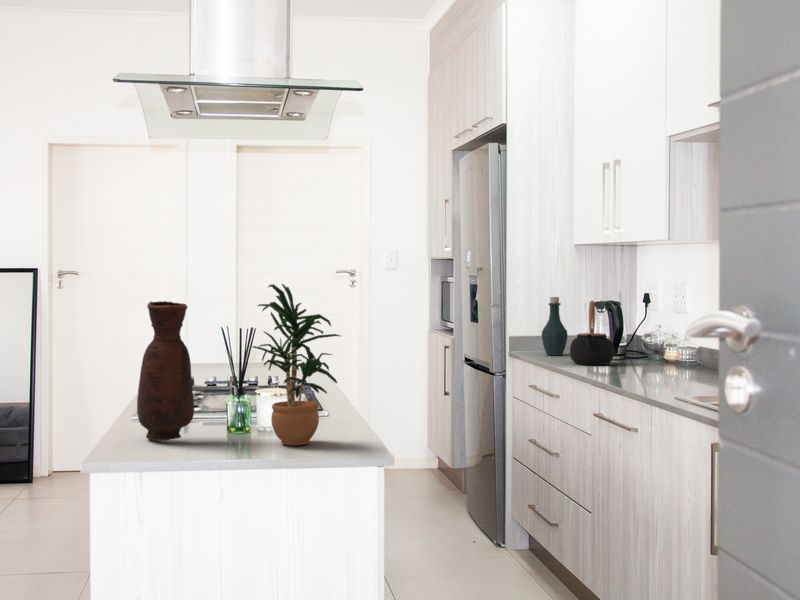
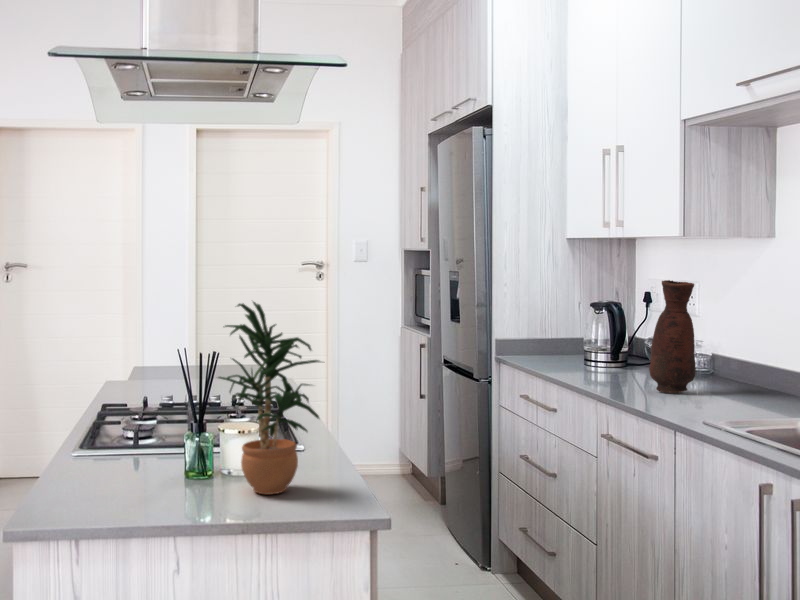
bottle: present [542,297,568,356] -> none [533,297,562,362]
vase: present [137,301,194,441] -> present [649,280,696,393]
teapot: present [570,301,614,365] -> none [567,303,616,375]

